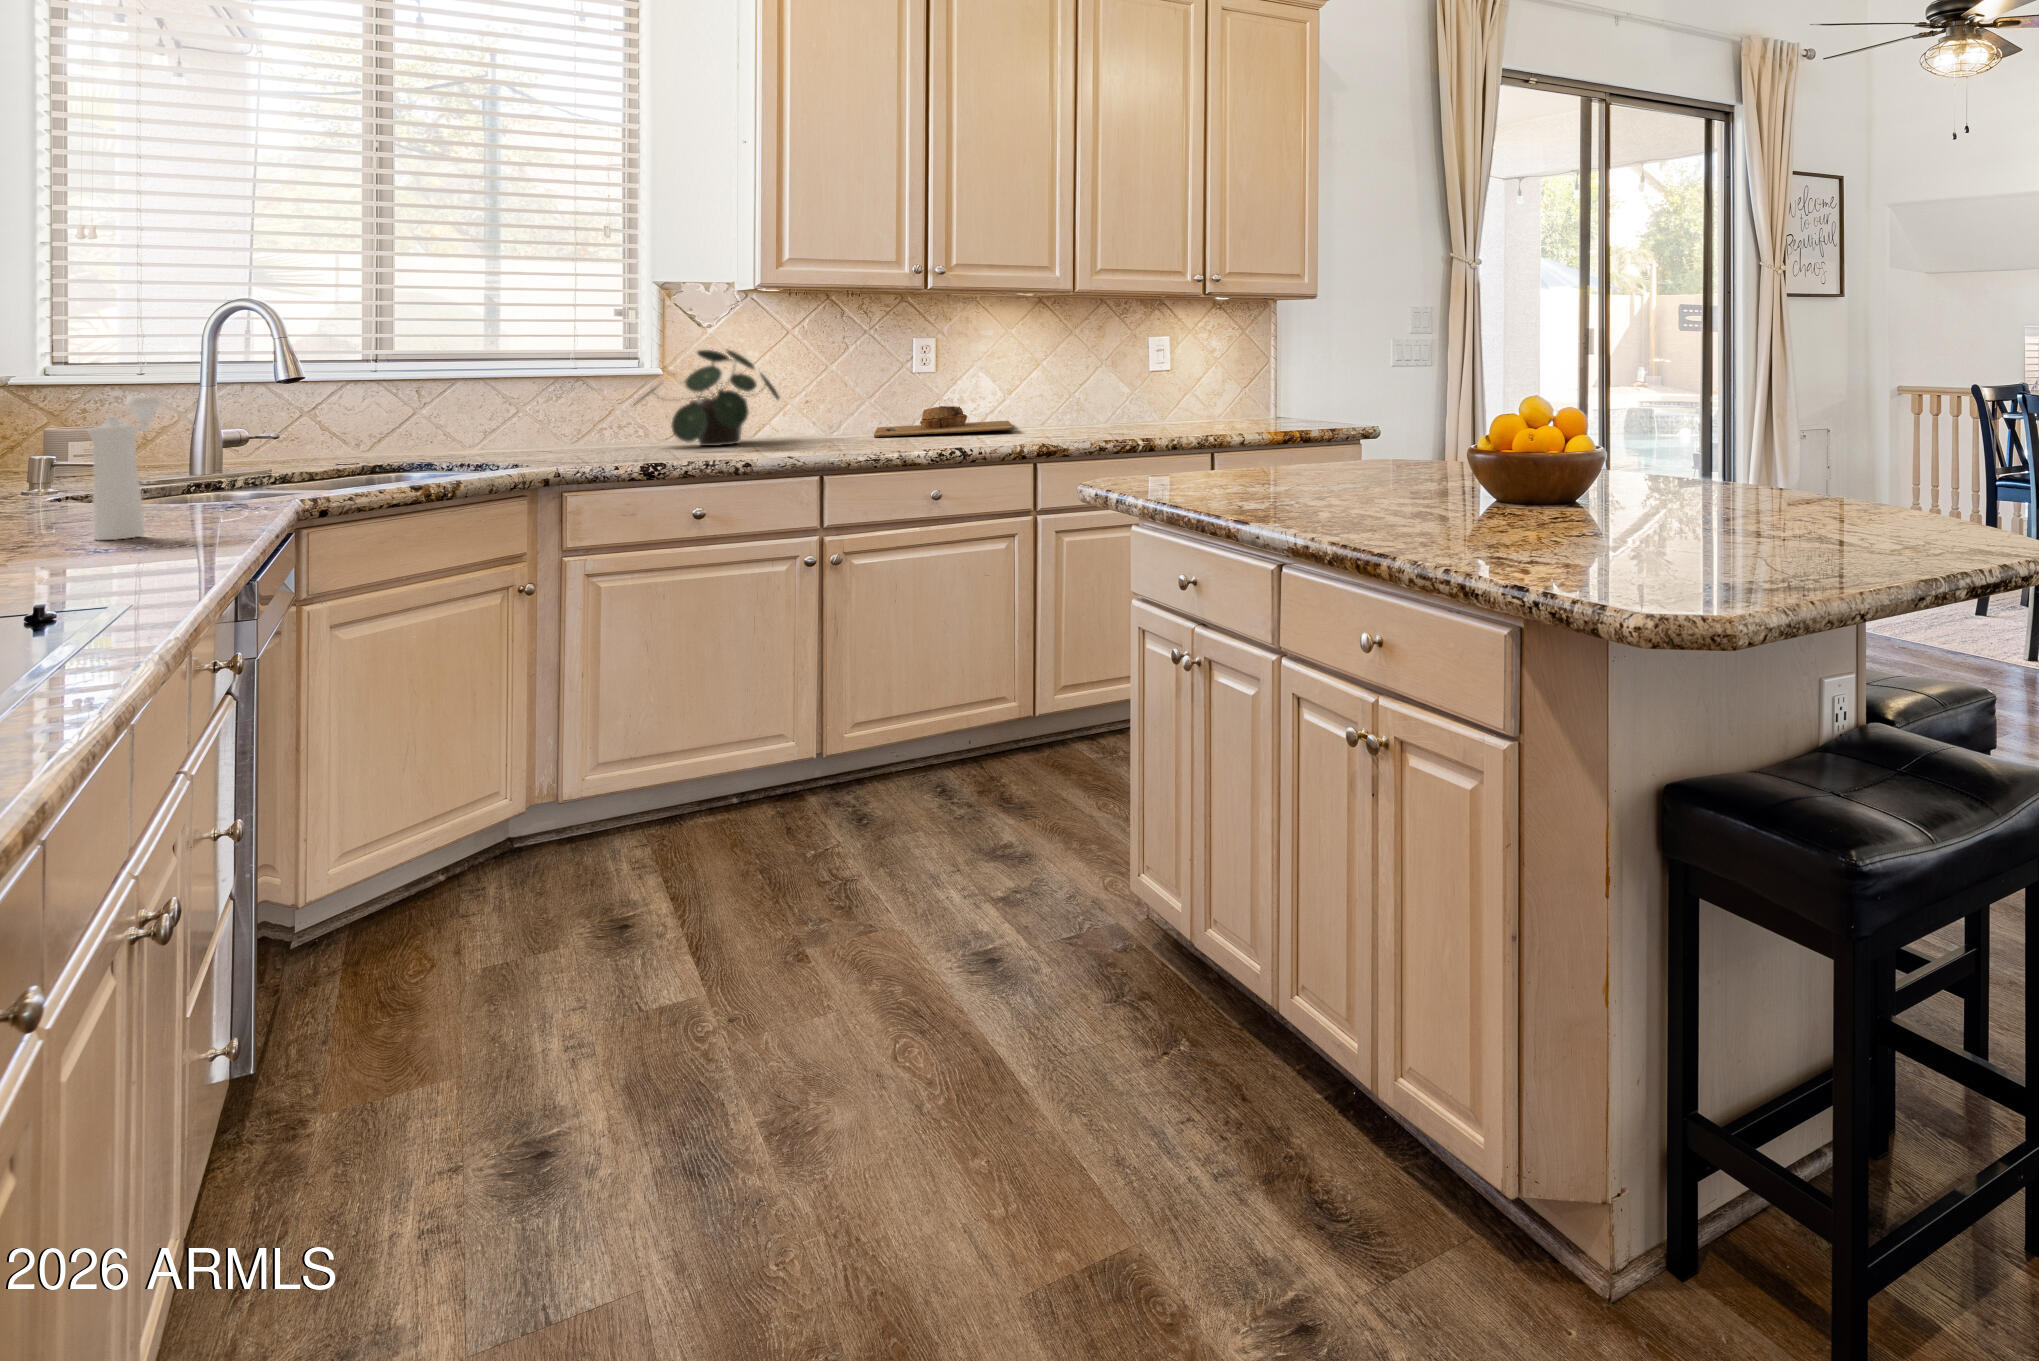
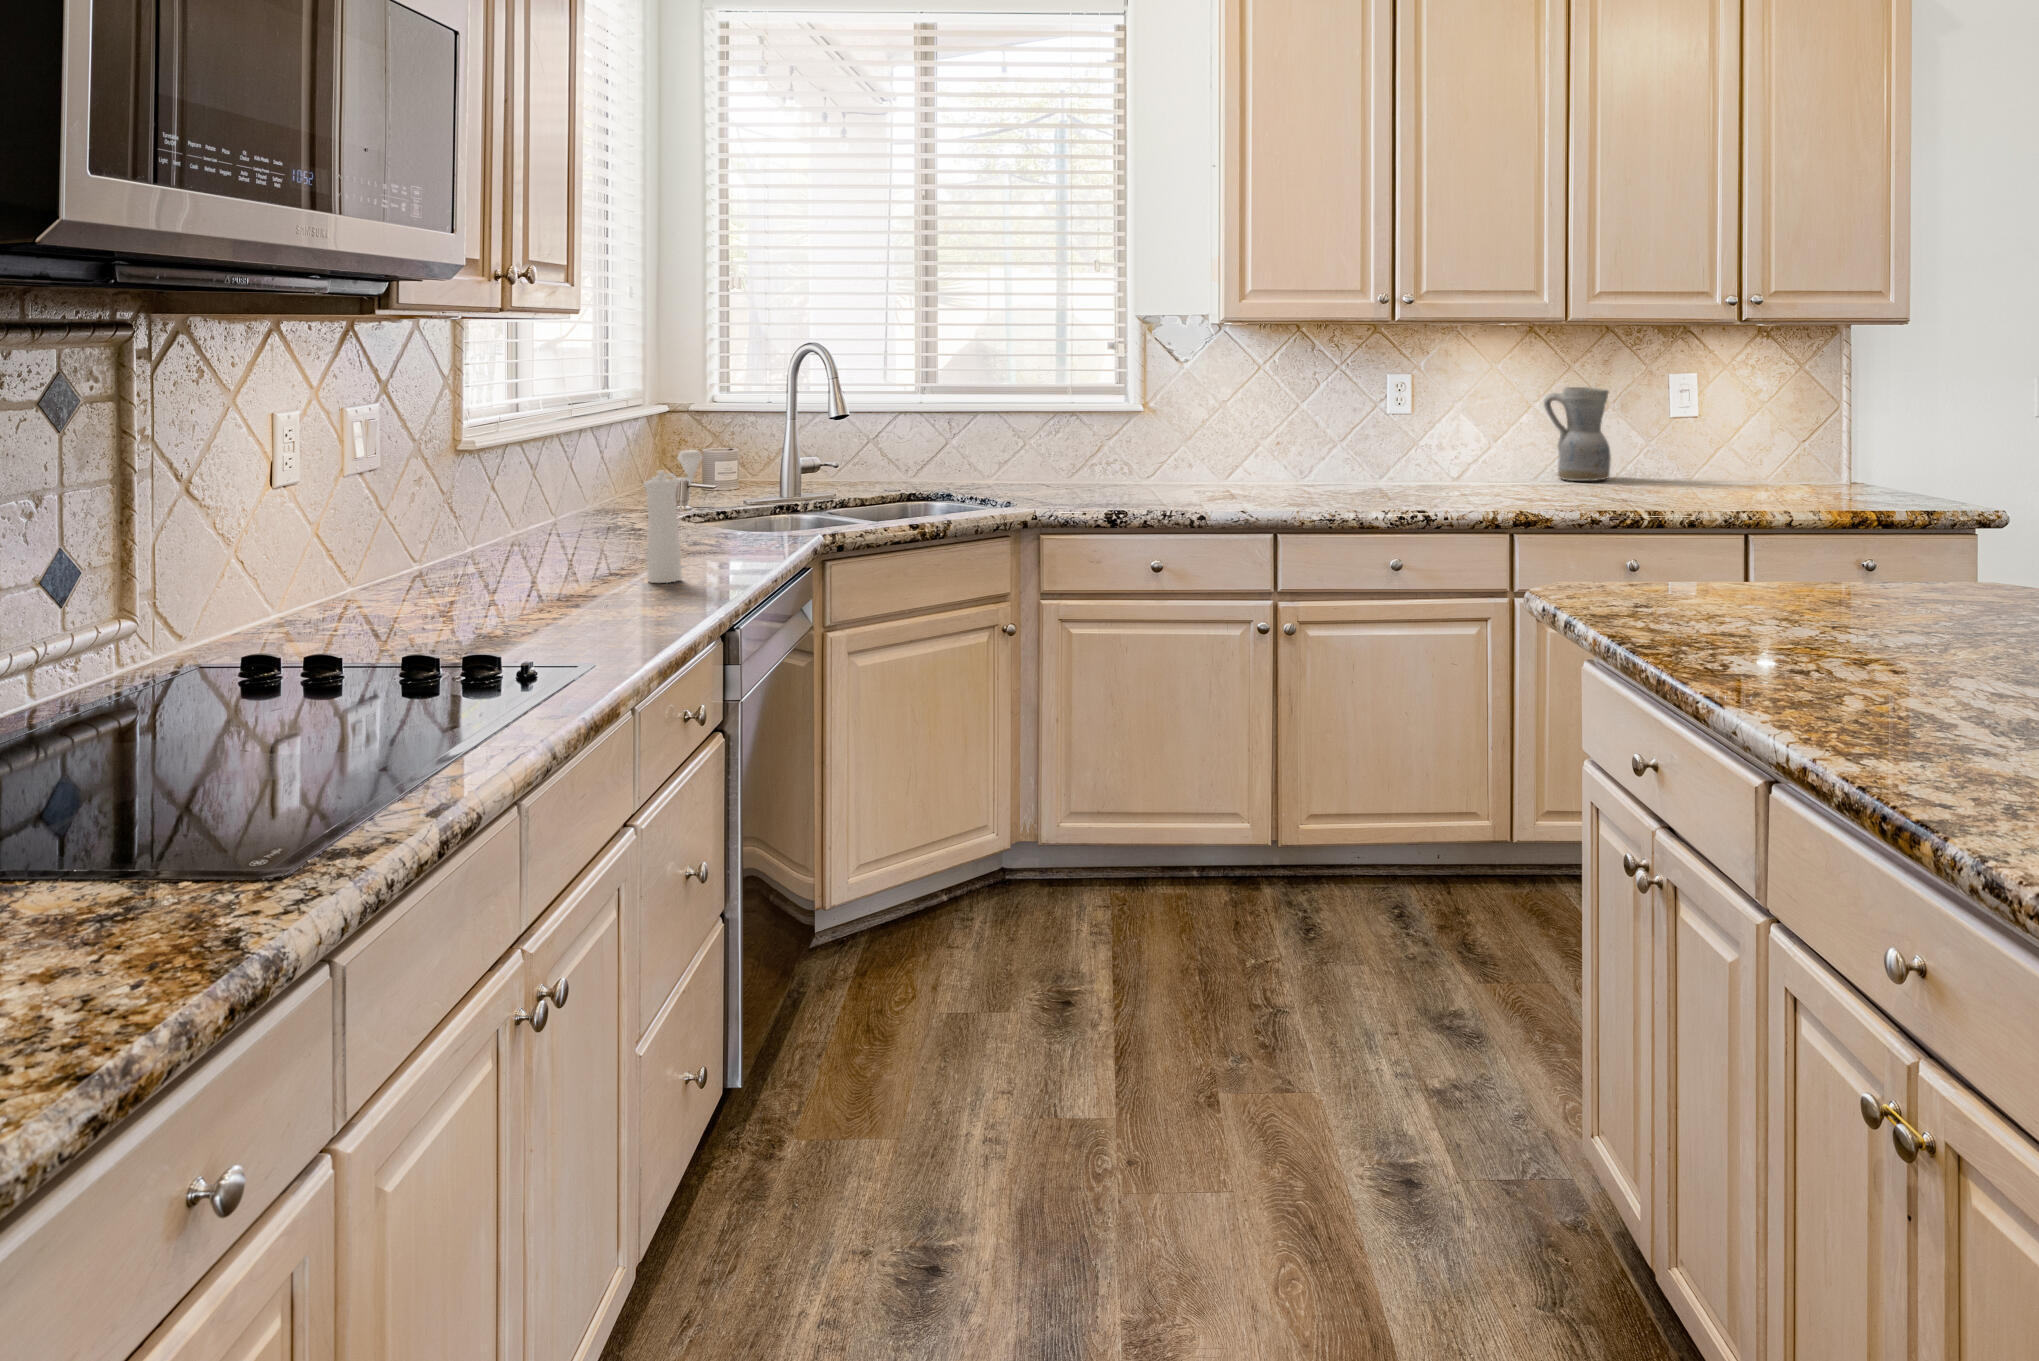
ceramic pitcher: none [1049,347,1105,425] -> present [1544,387,1611,481]
potted plant: present [633,350,779,446] -> none [1117,388,1254,489]
cutting board: present [874,406,1014,437] -> none [1347,453,1498,487]

